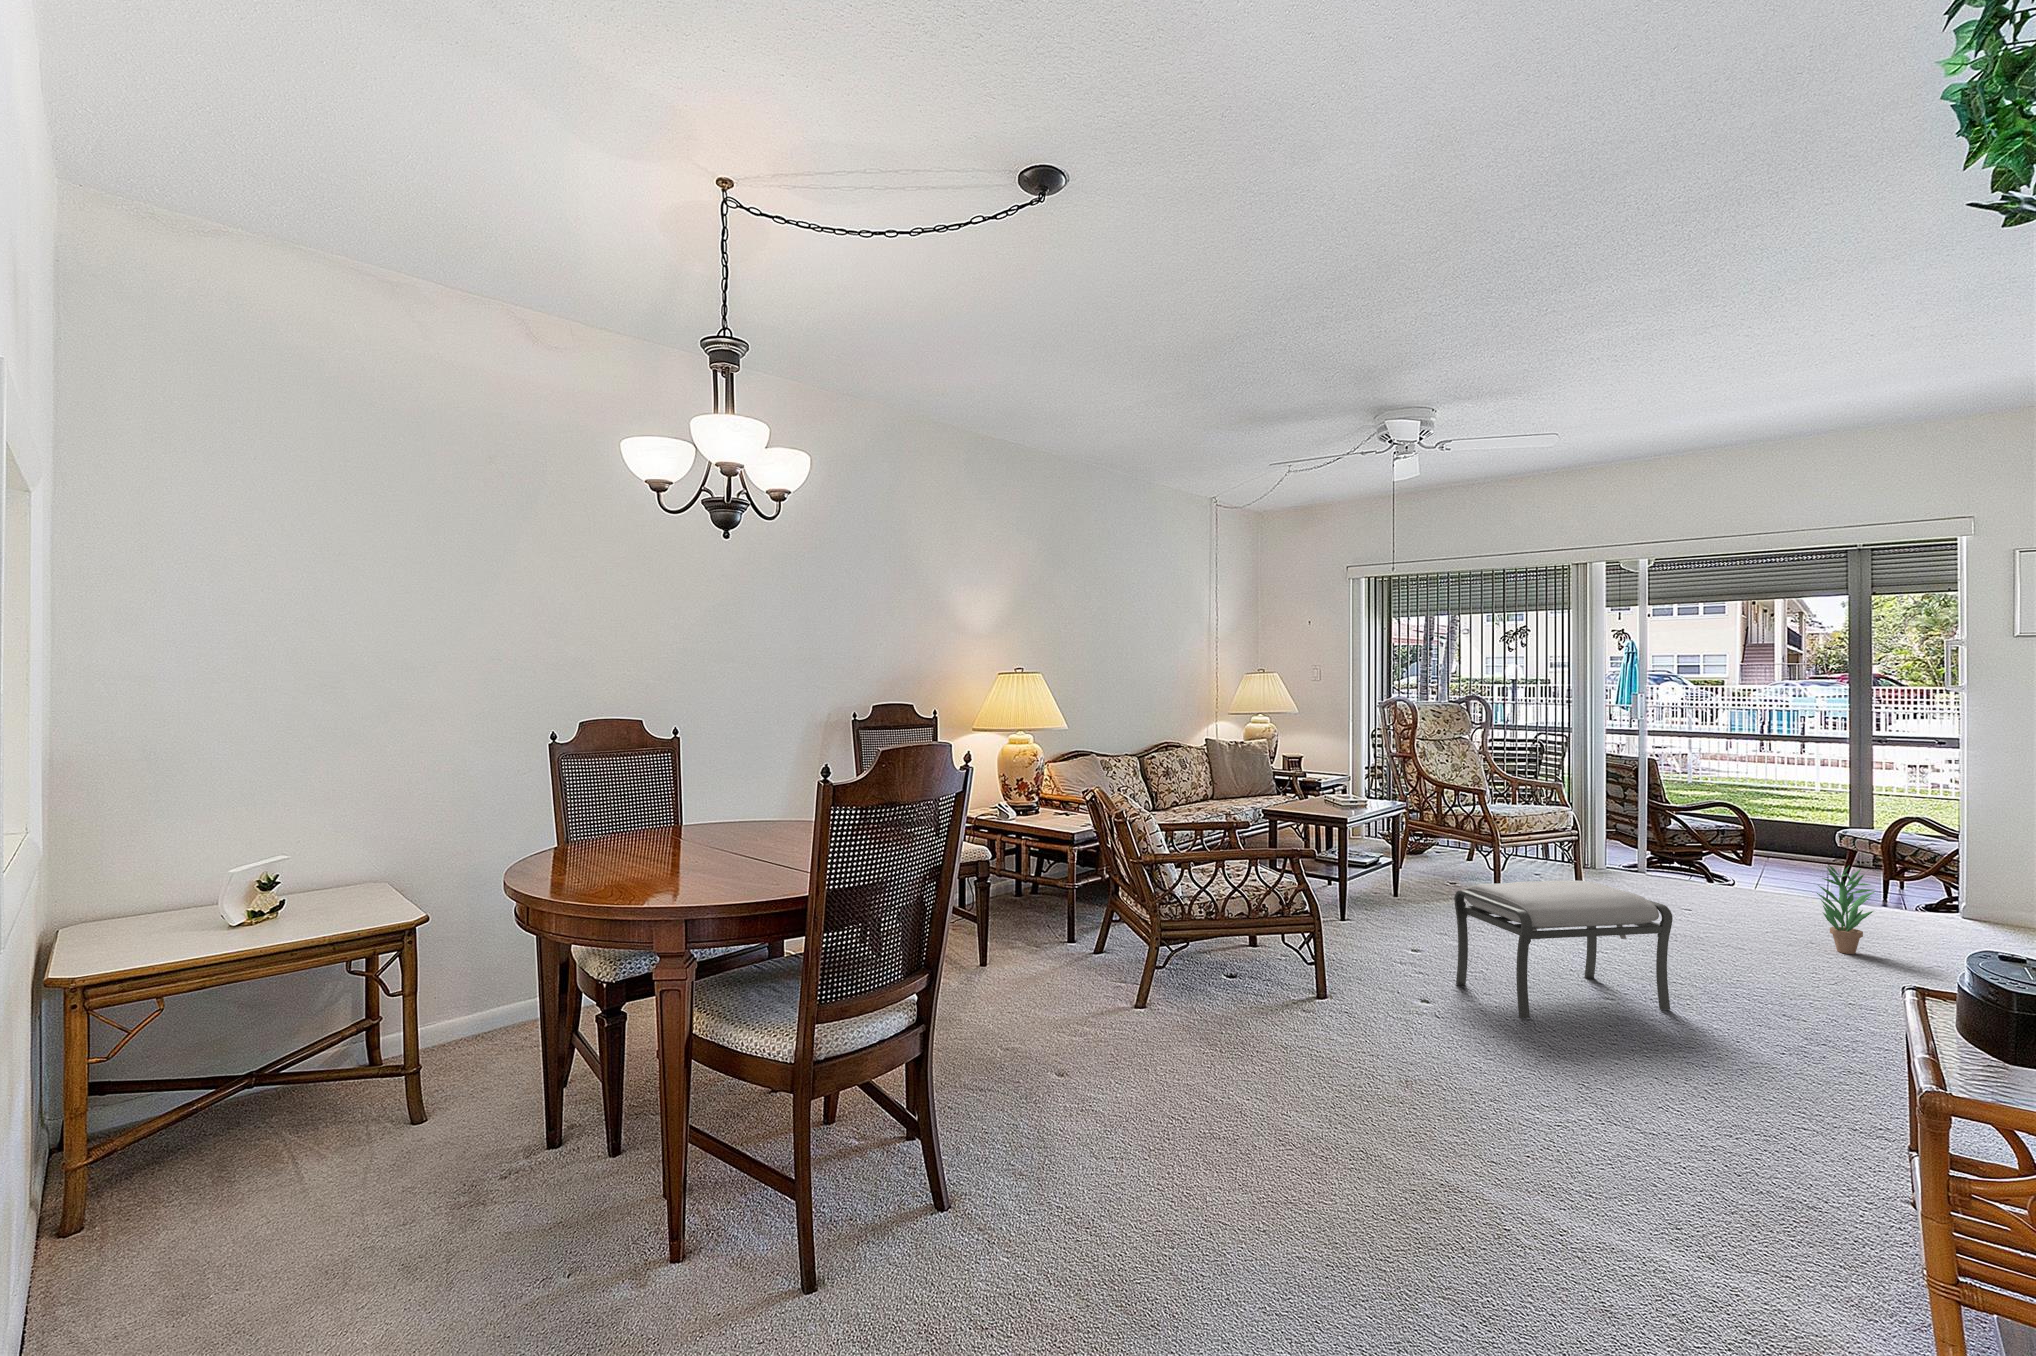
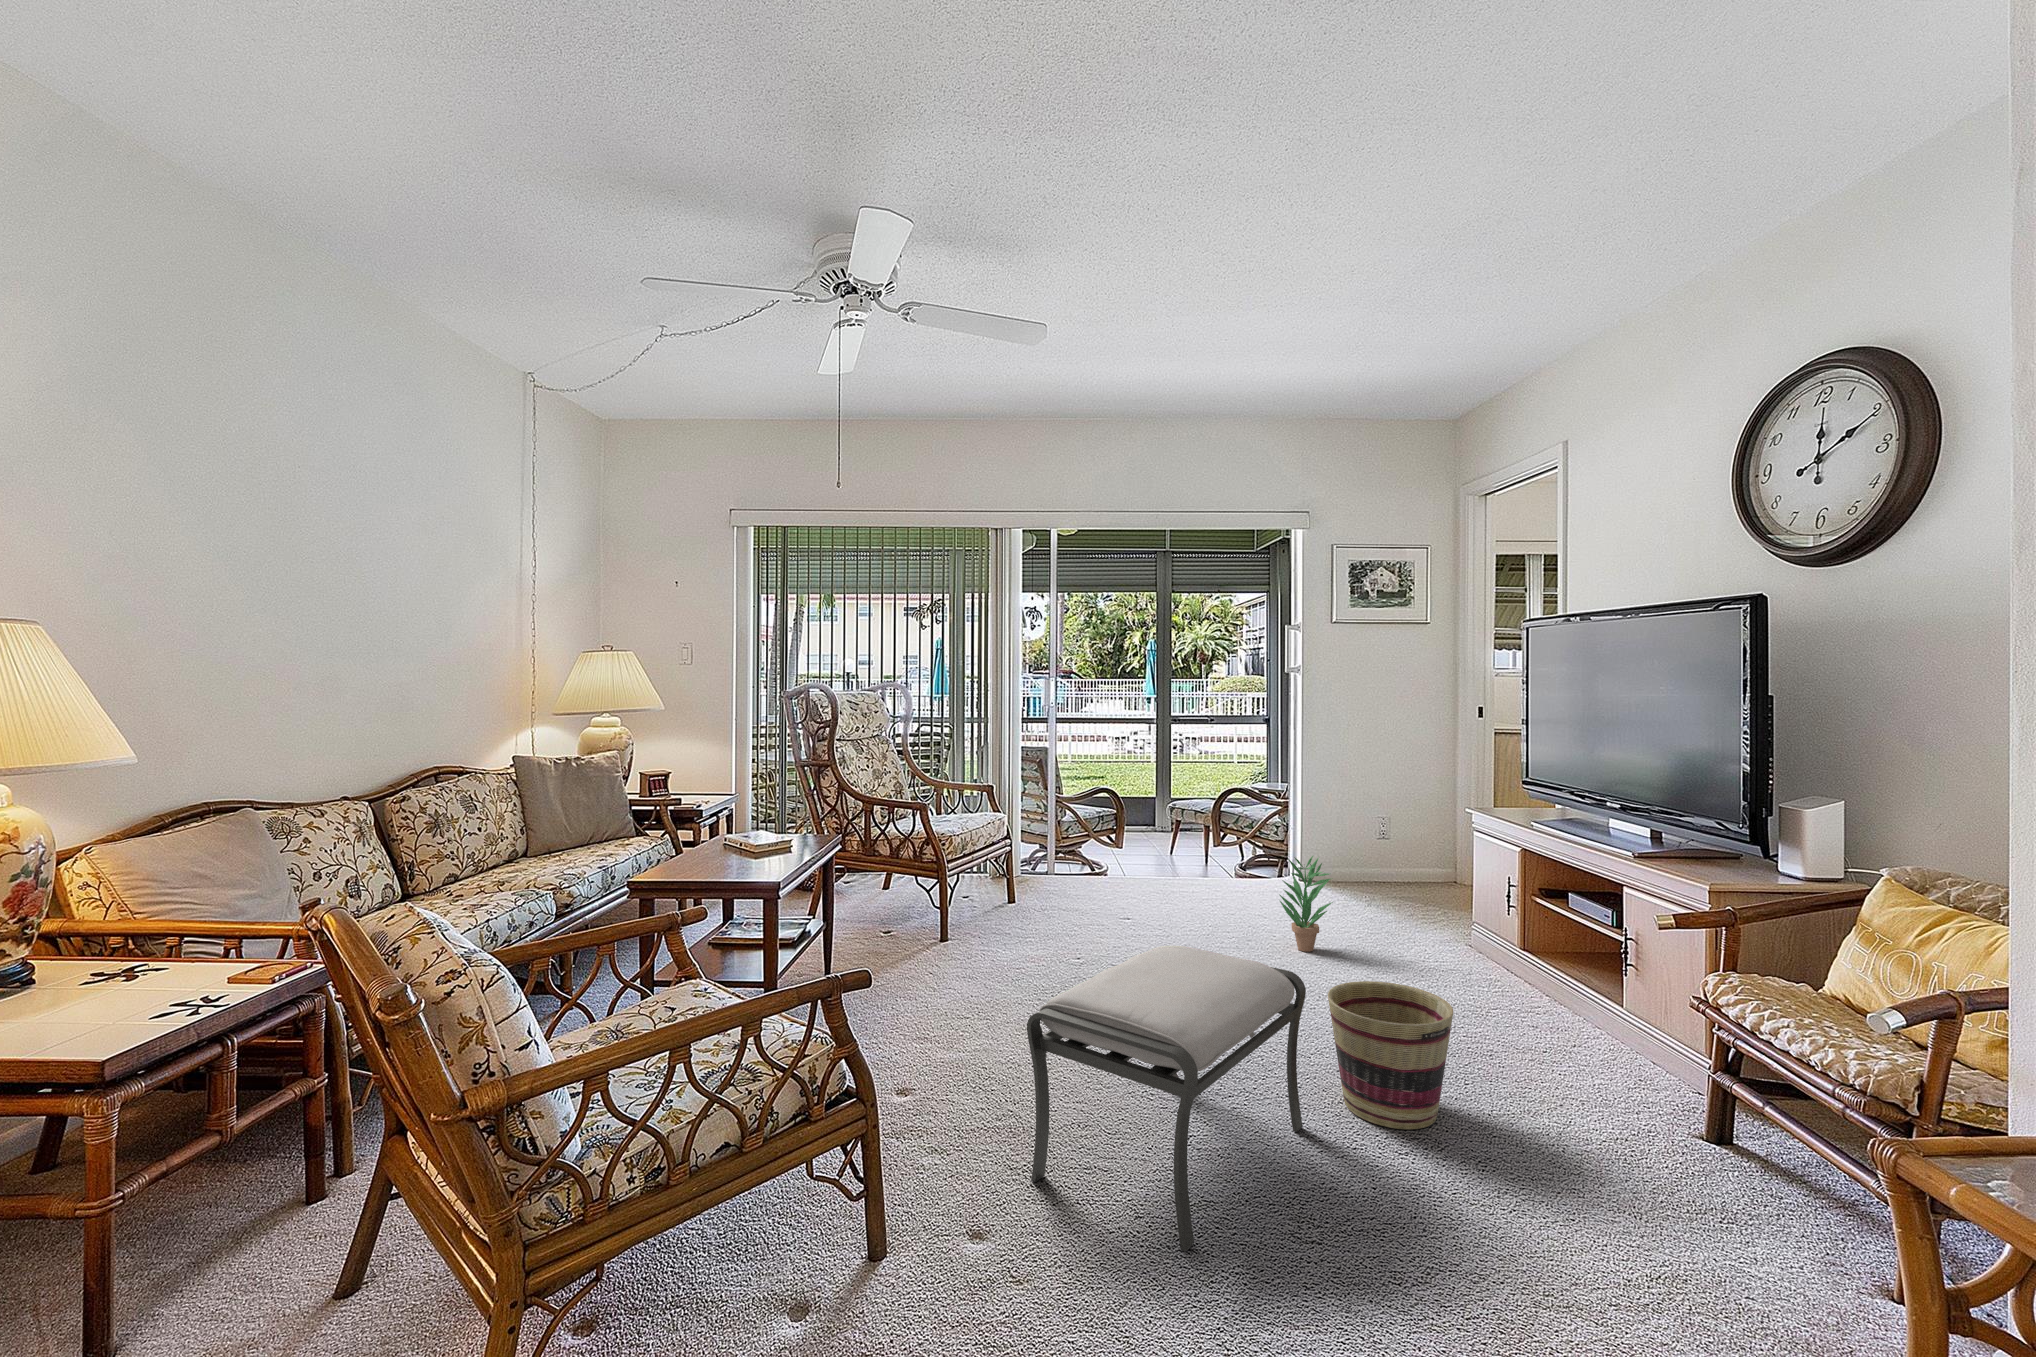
basket: none [1709,932,1815,1031] -> present [1328,981,1453,1129]

